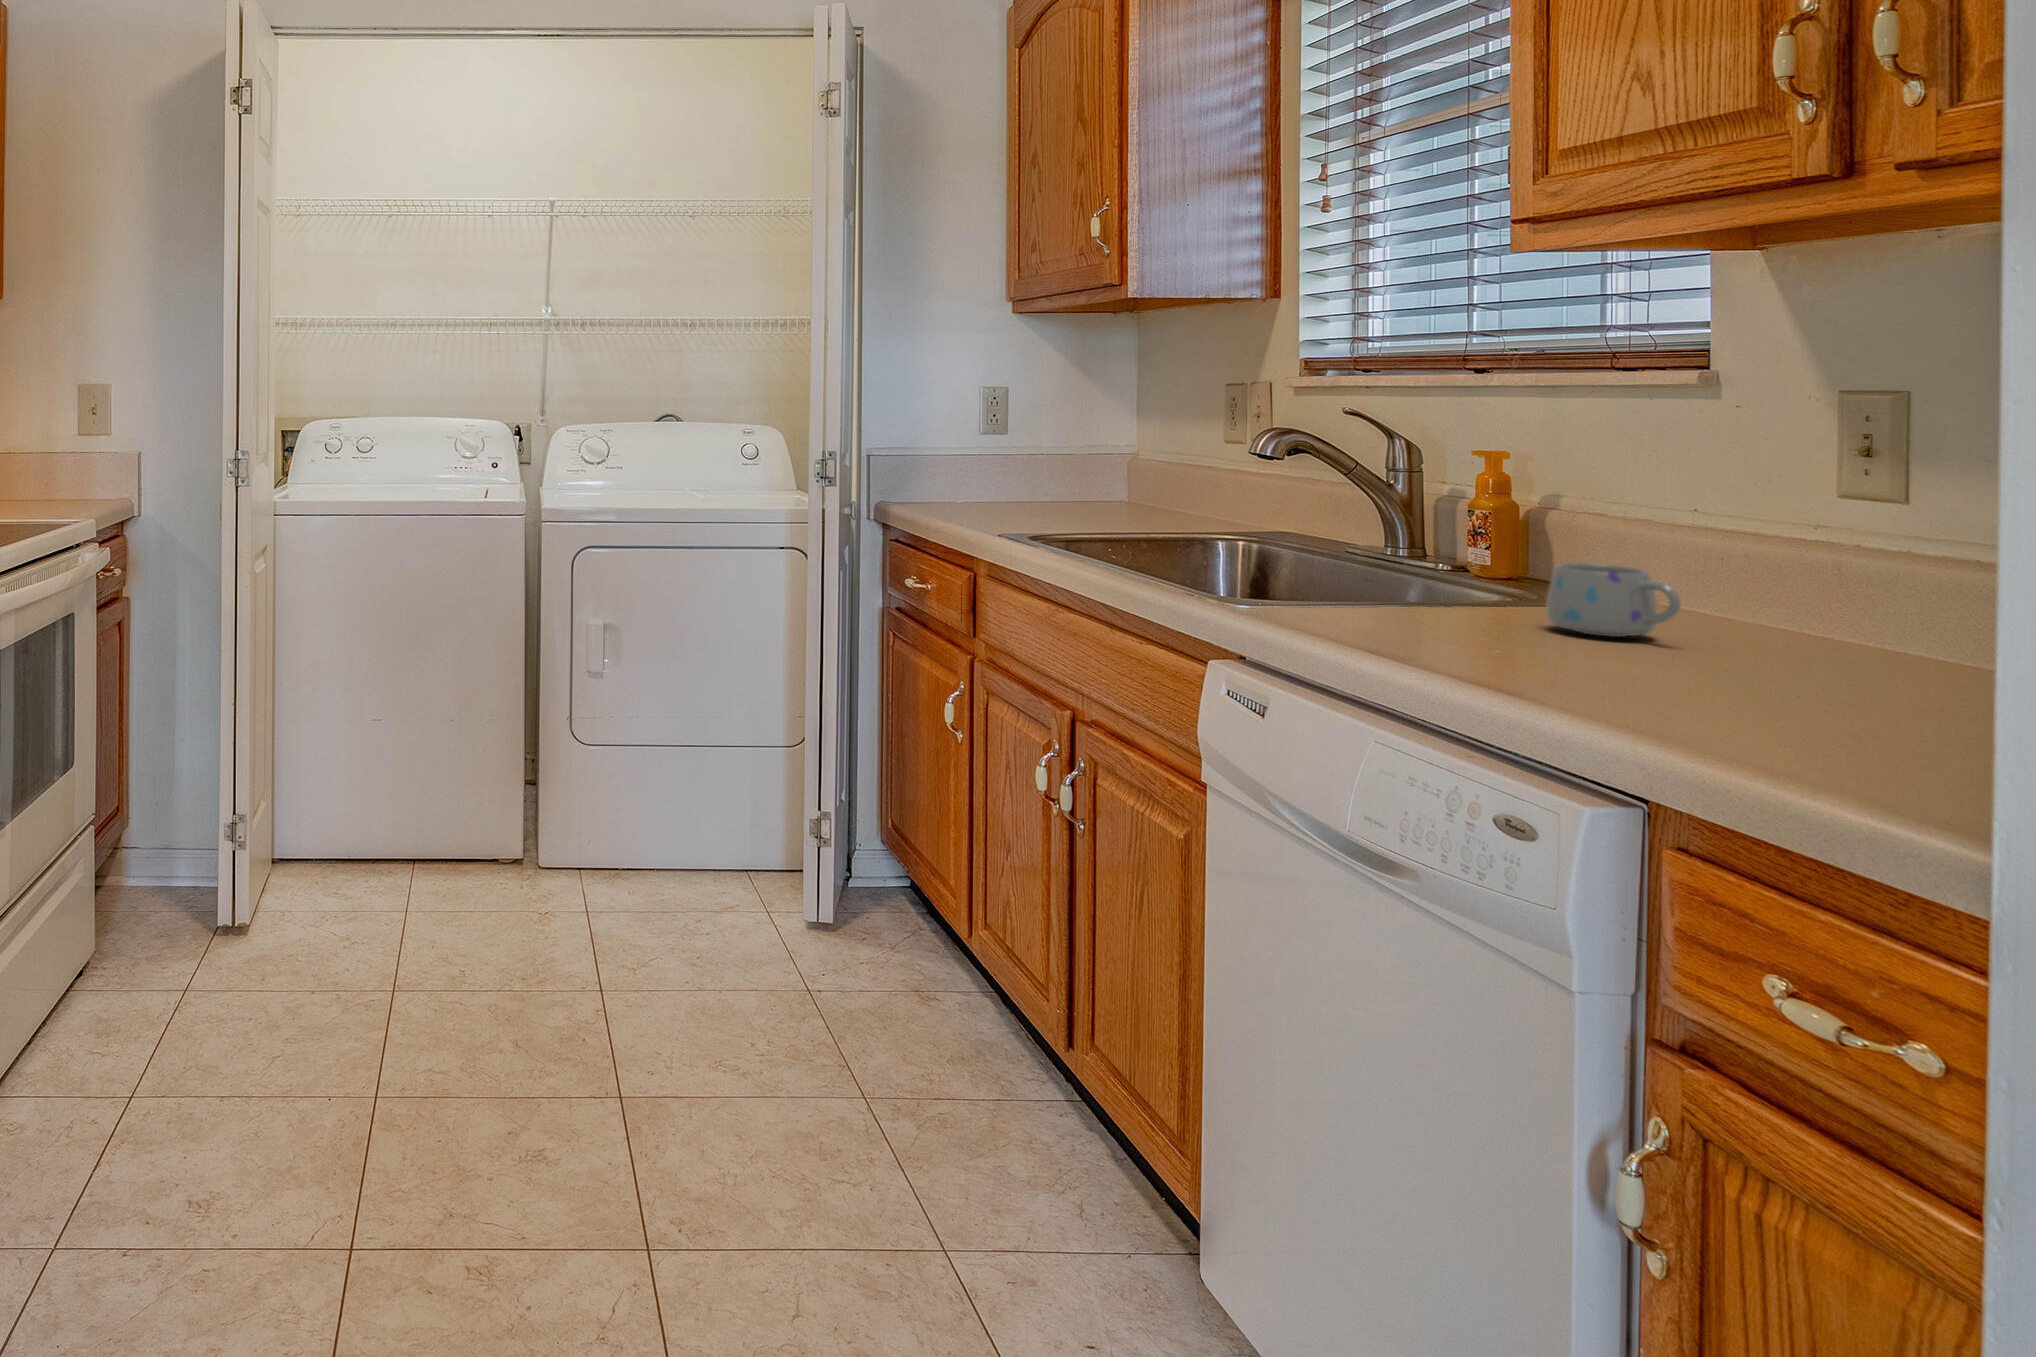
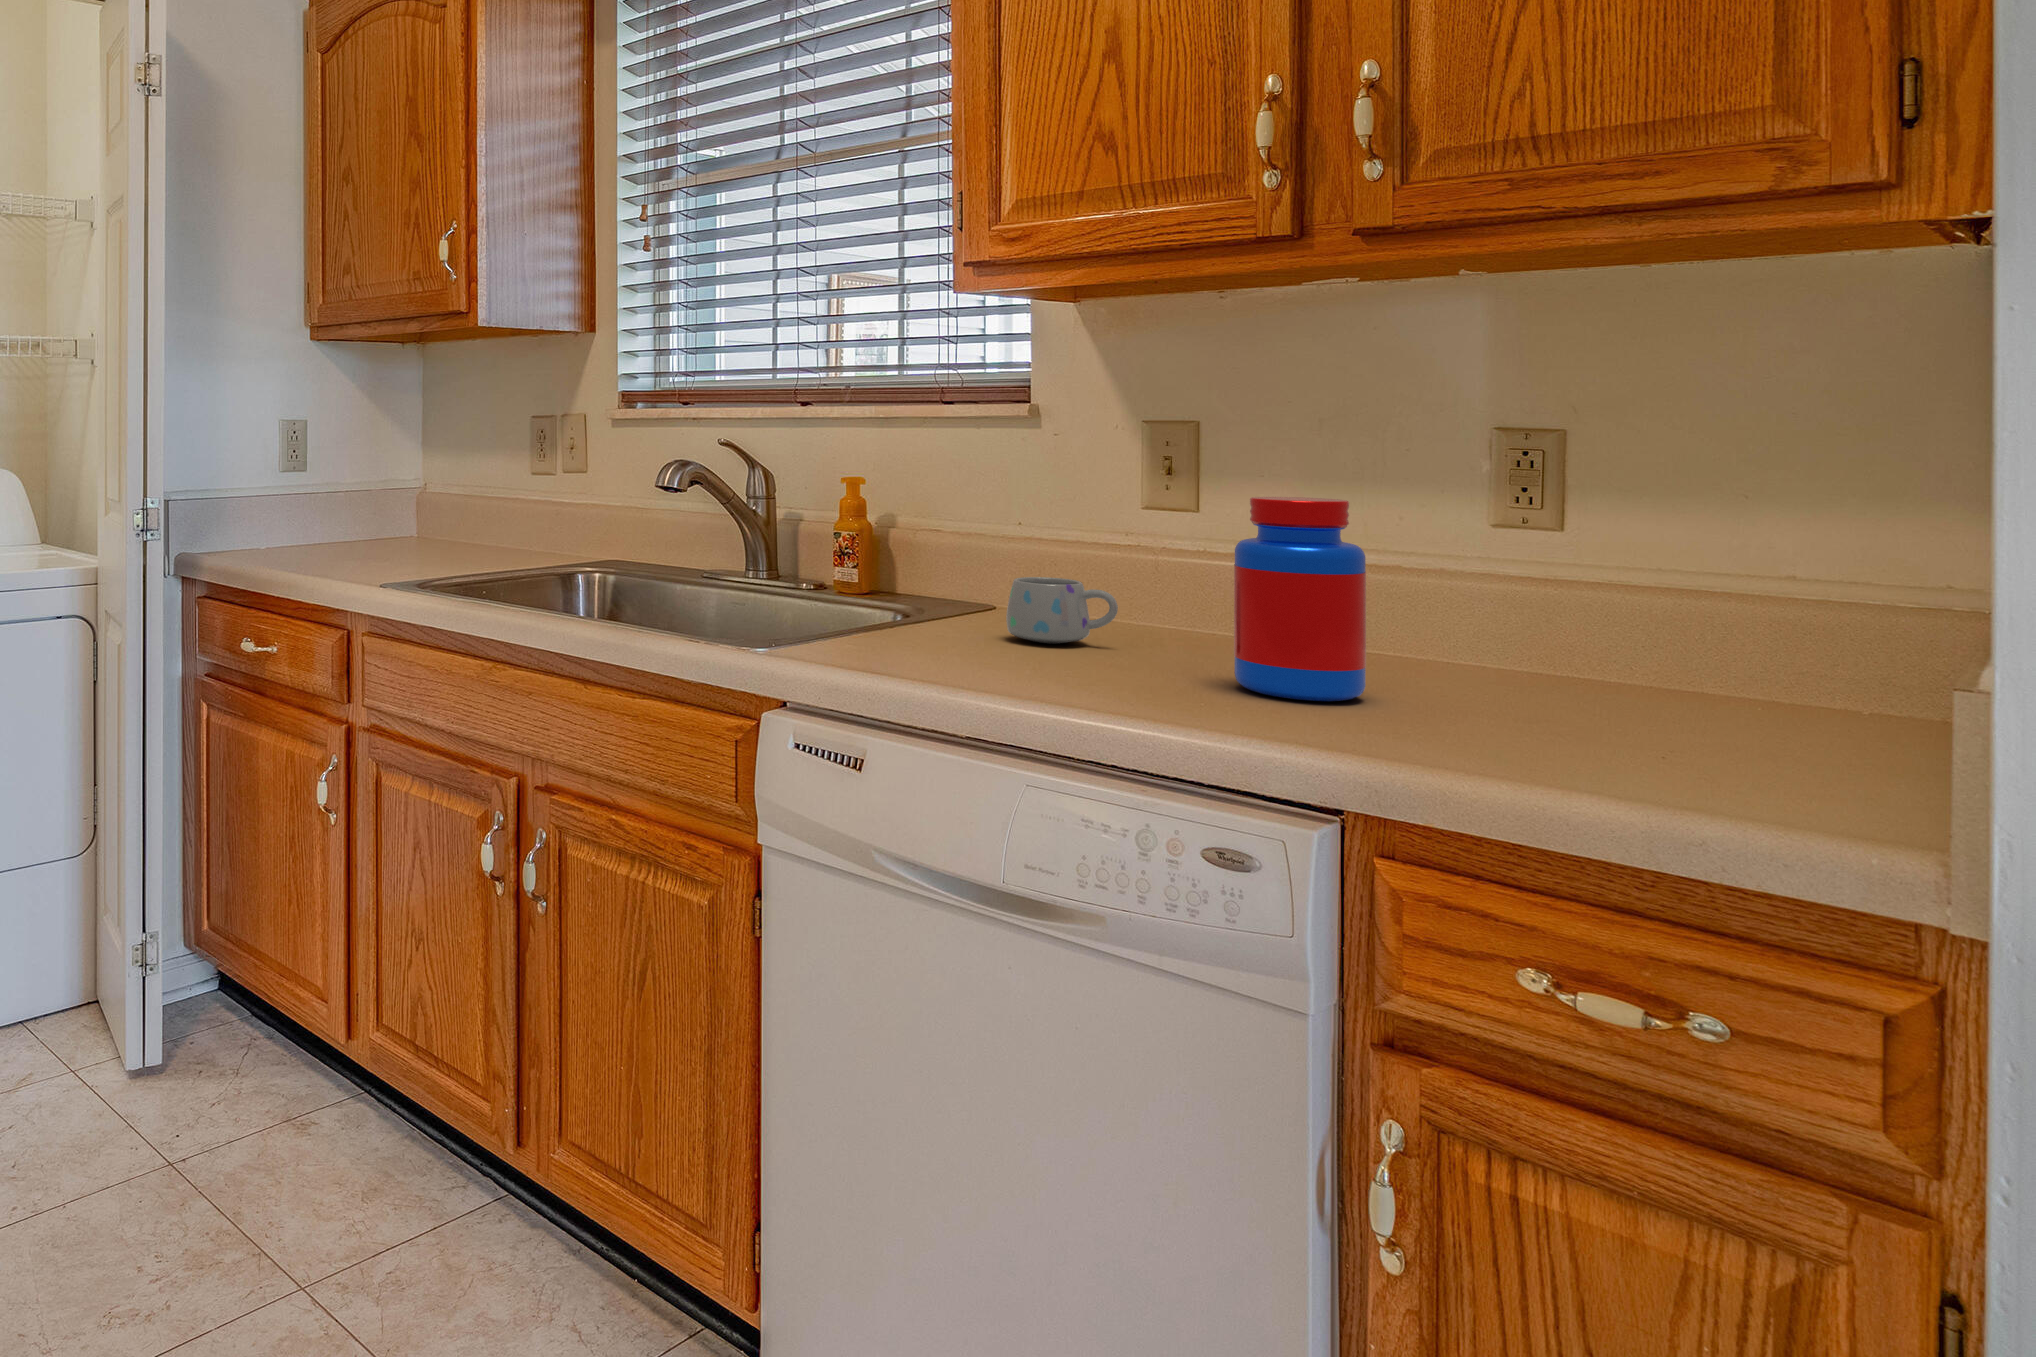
jar: none [1702,482,1884,716] -> present [1234,497,1366,701]

